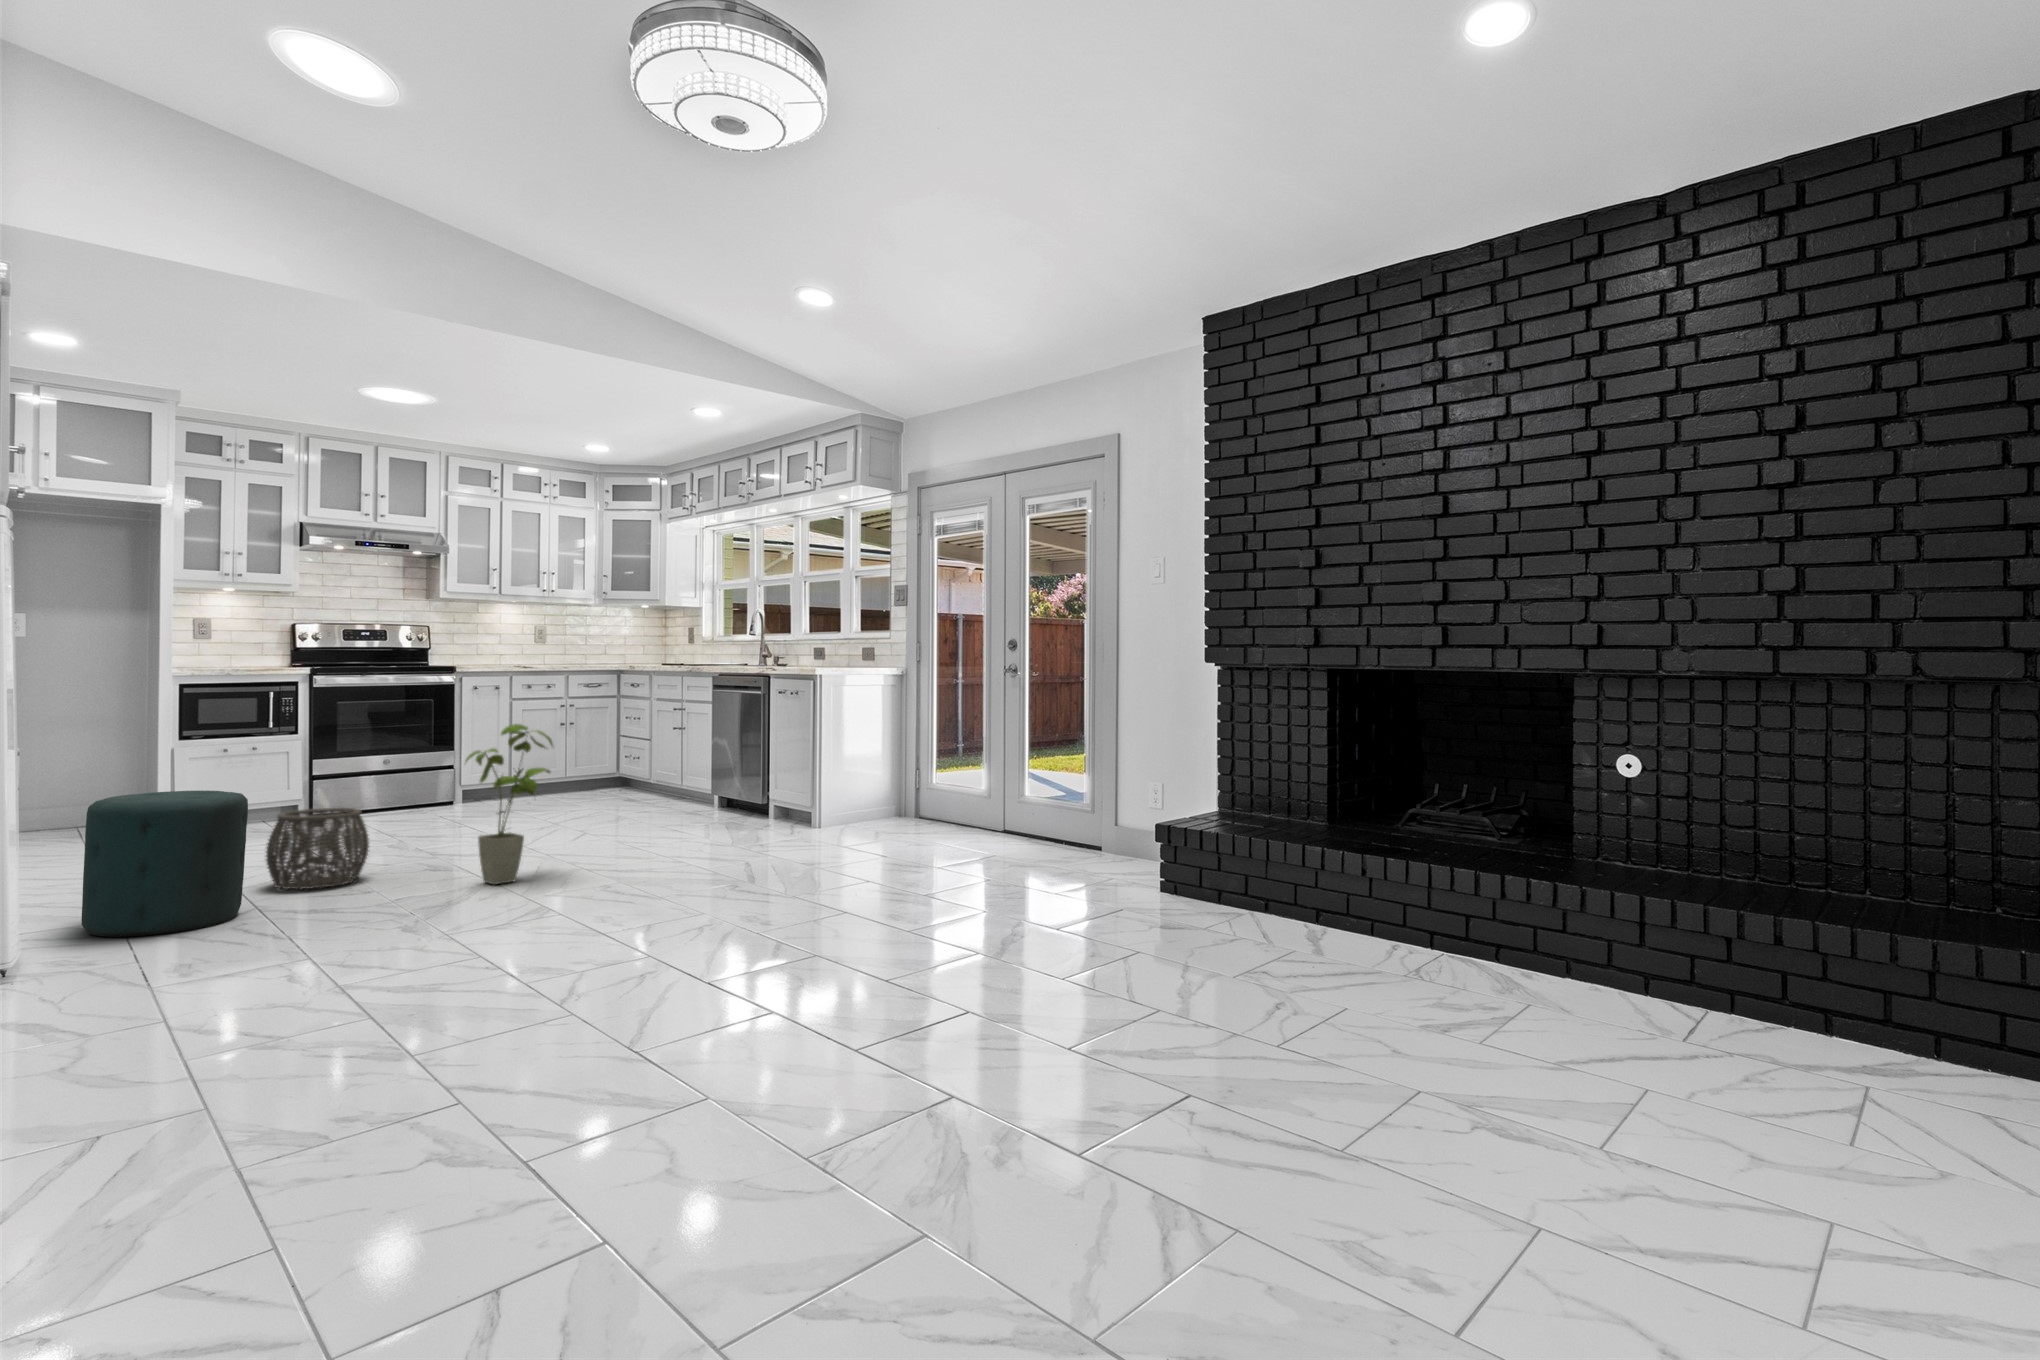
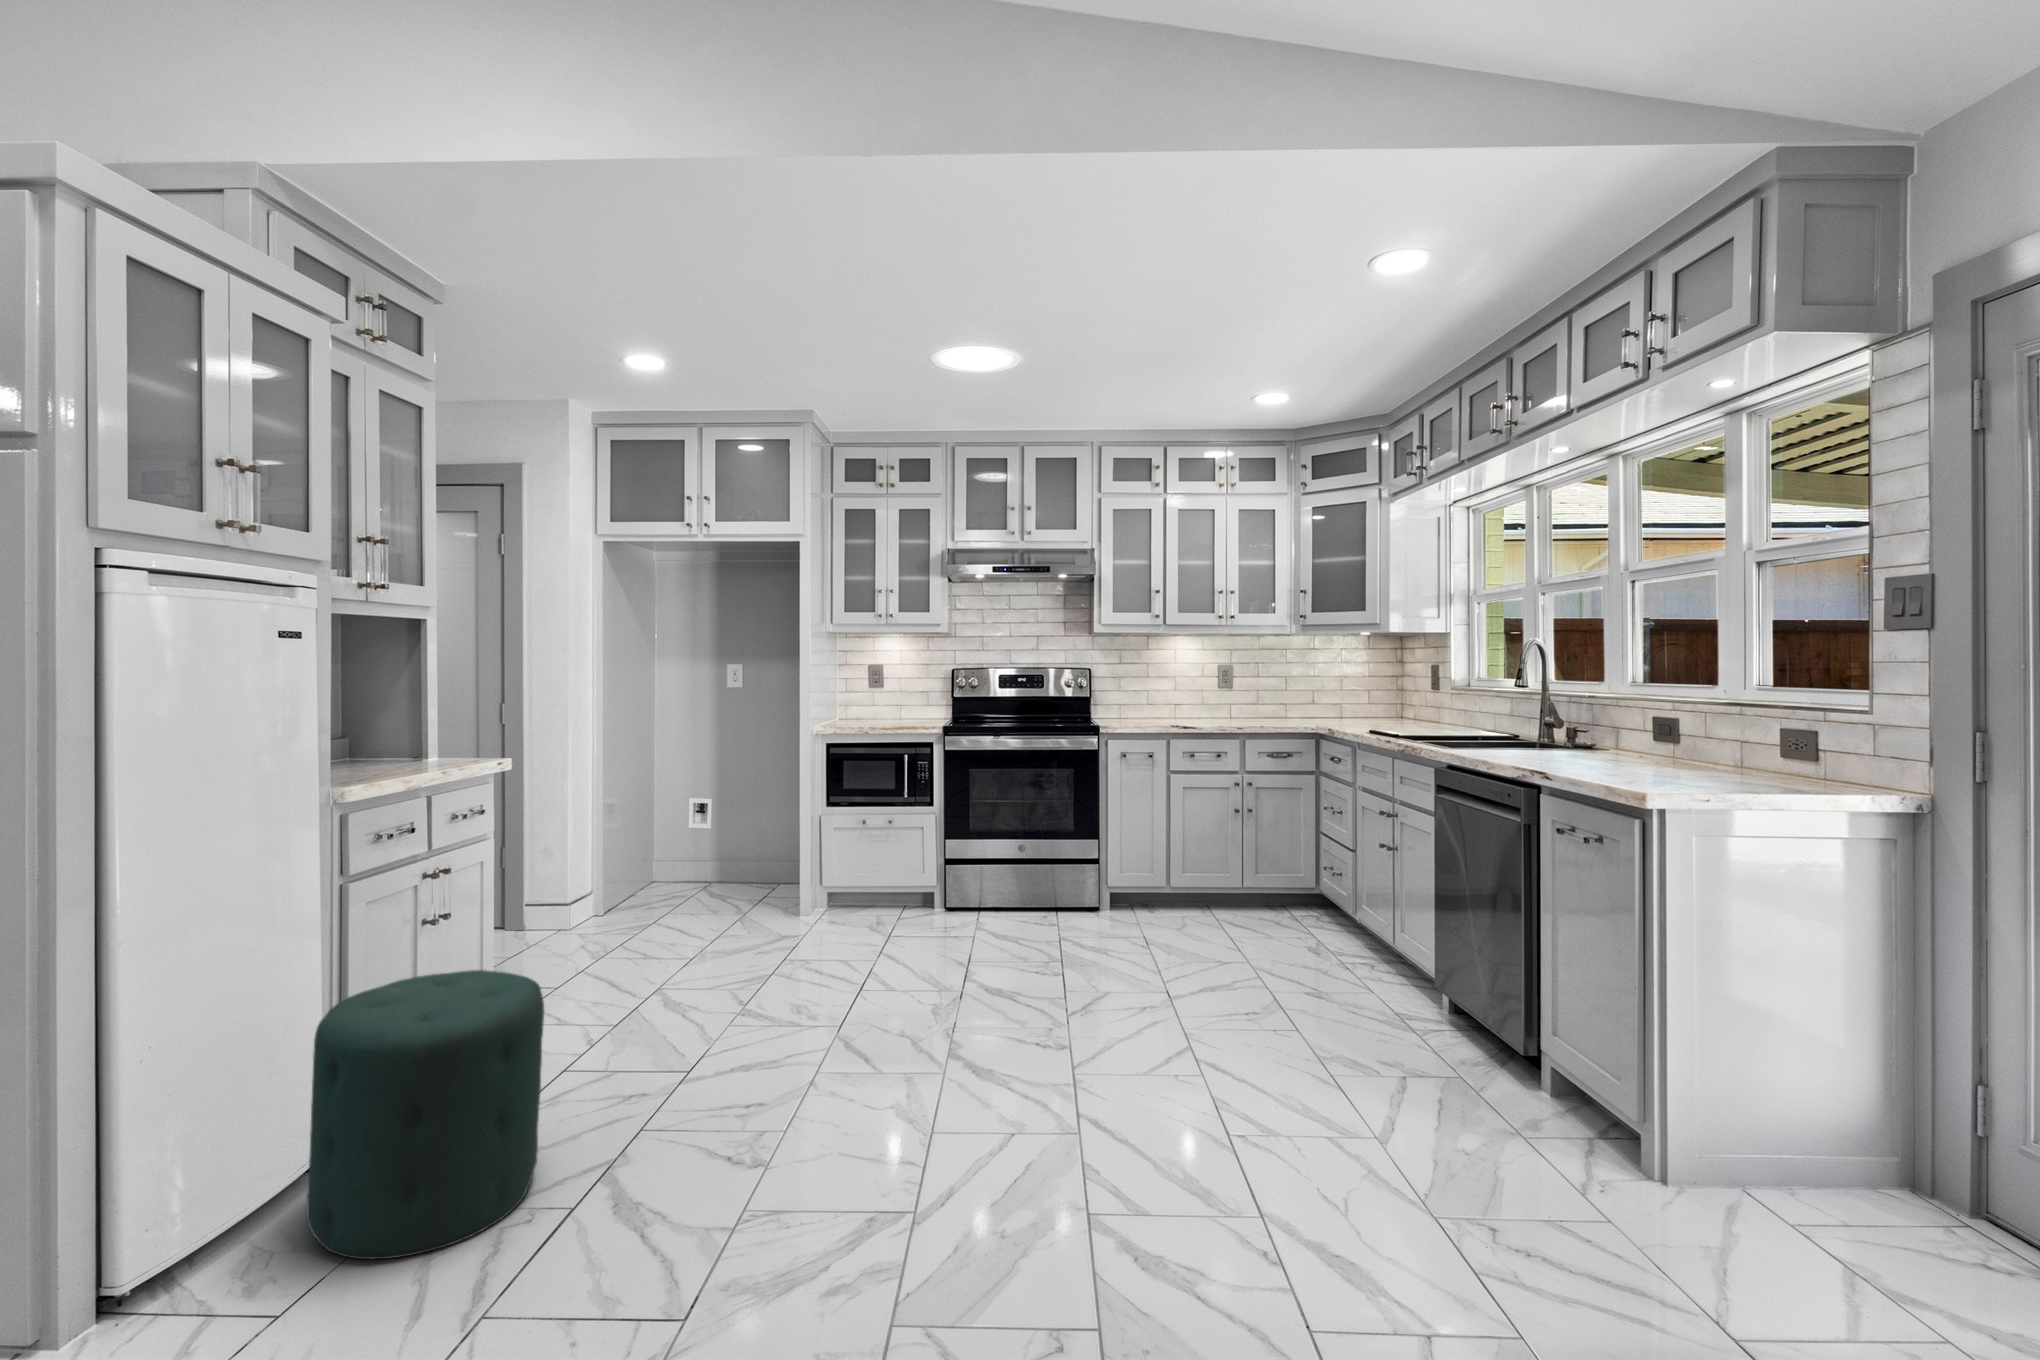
house plant: present [466,724,554,884] -> none [840,921,1011,1263]
woven basket: present [266,808,369,890] -> none [647,989,791,1150]

